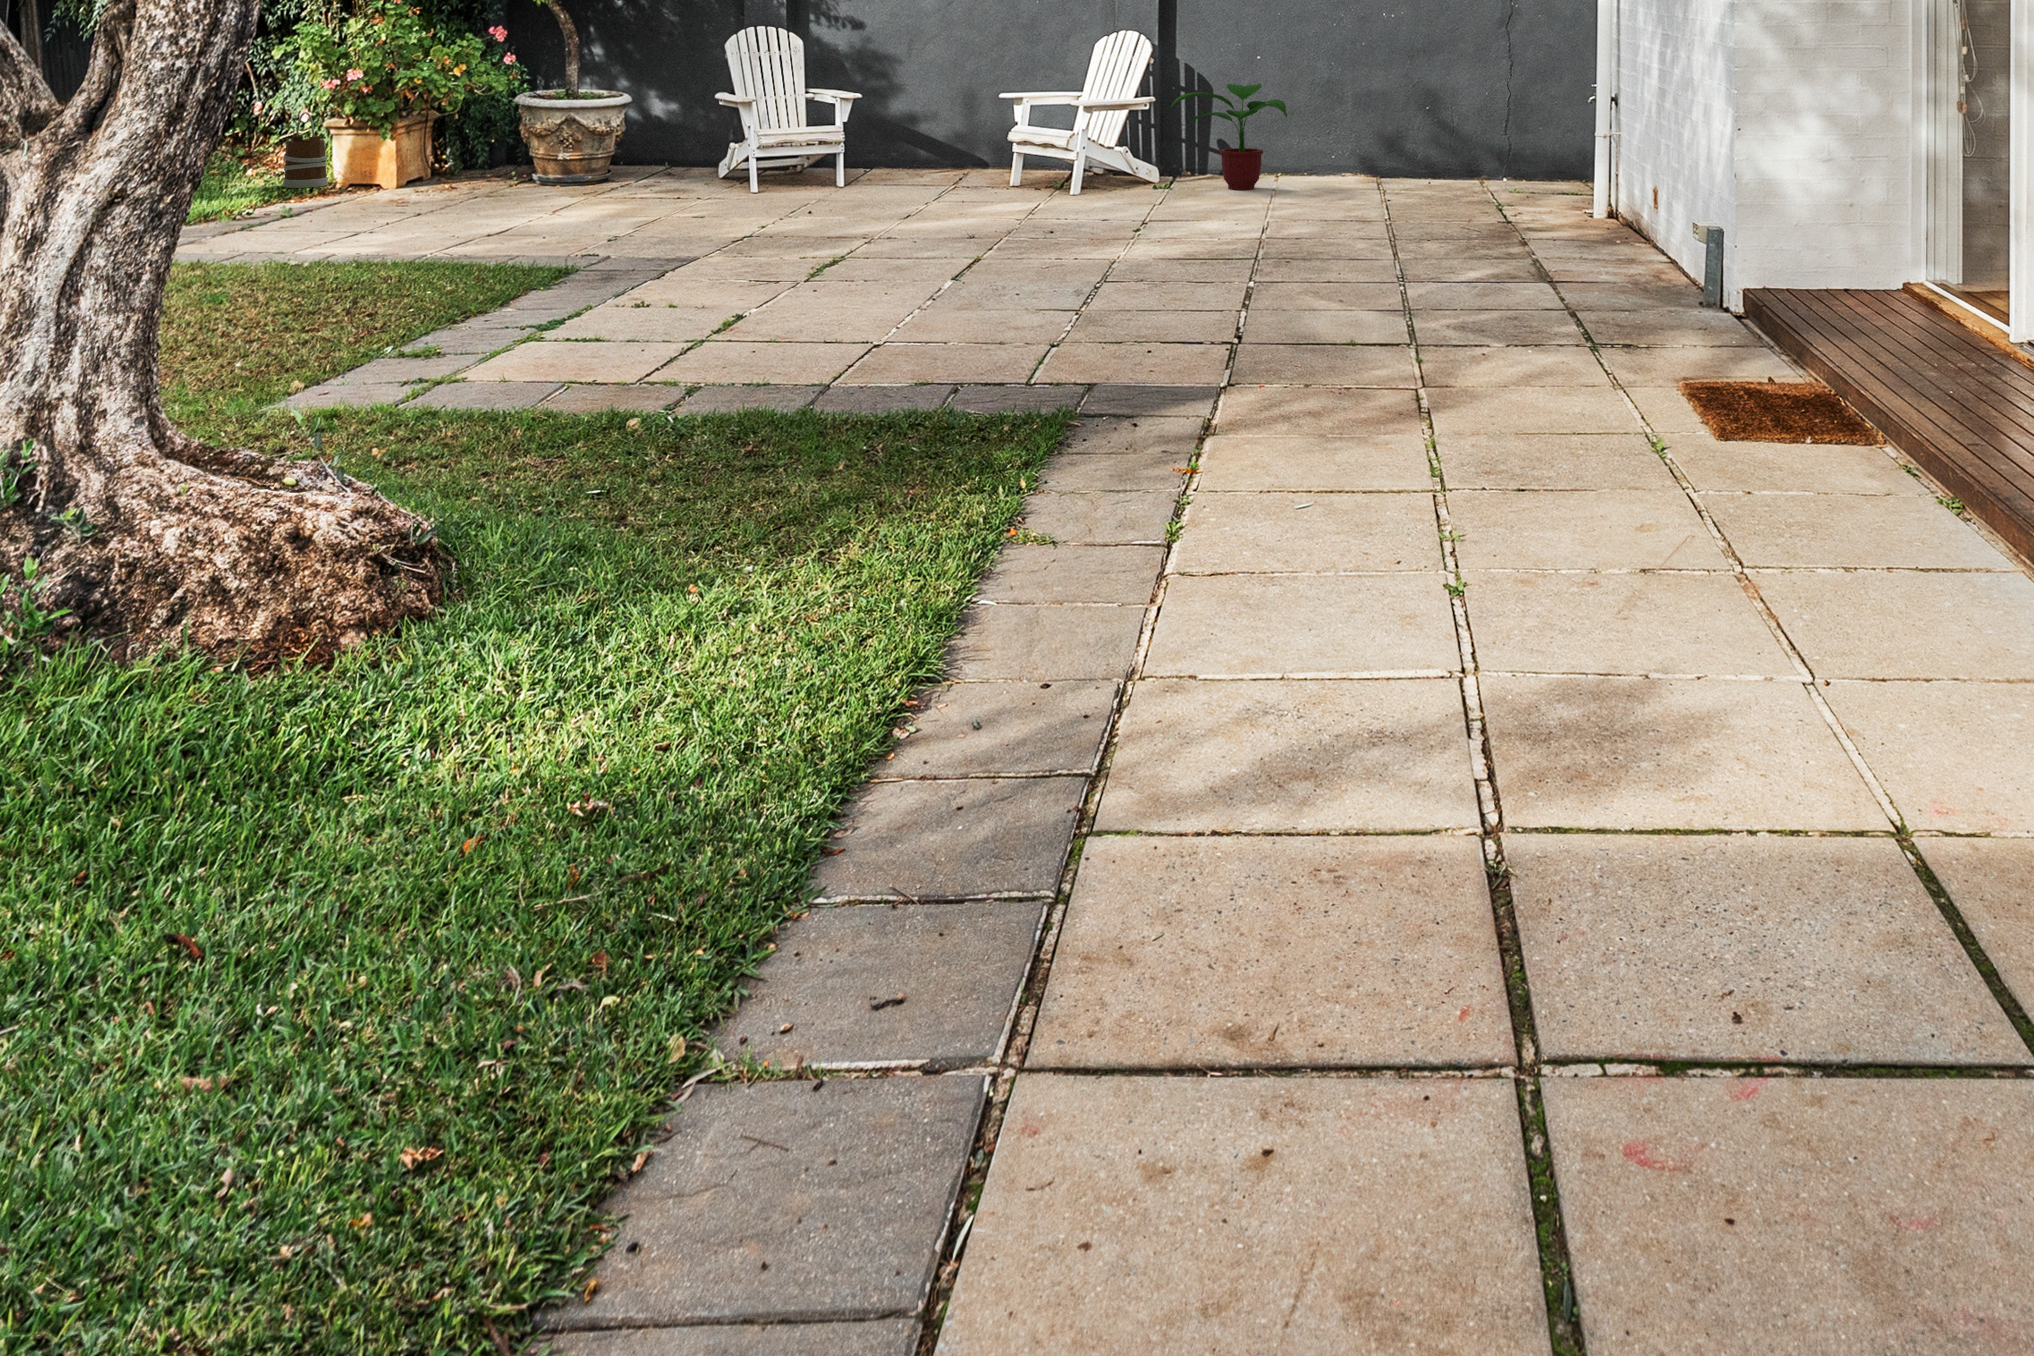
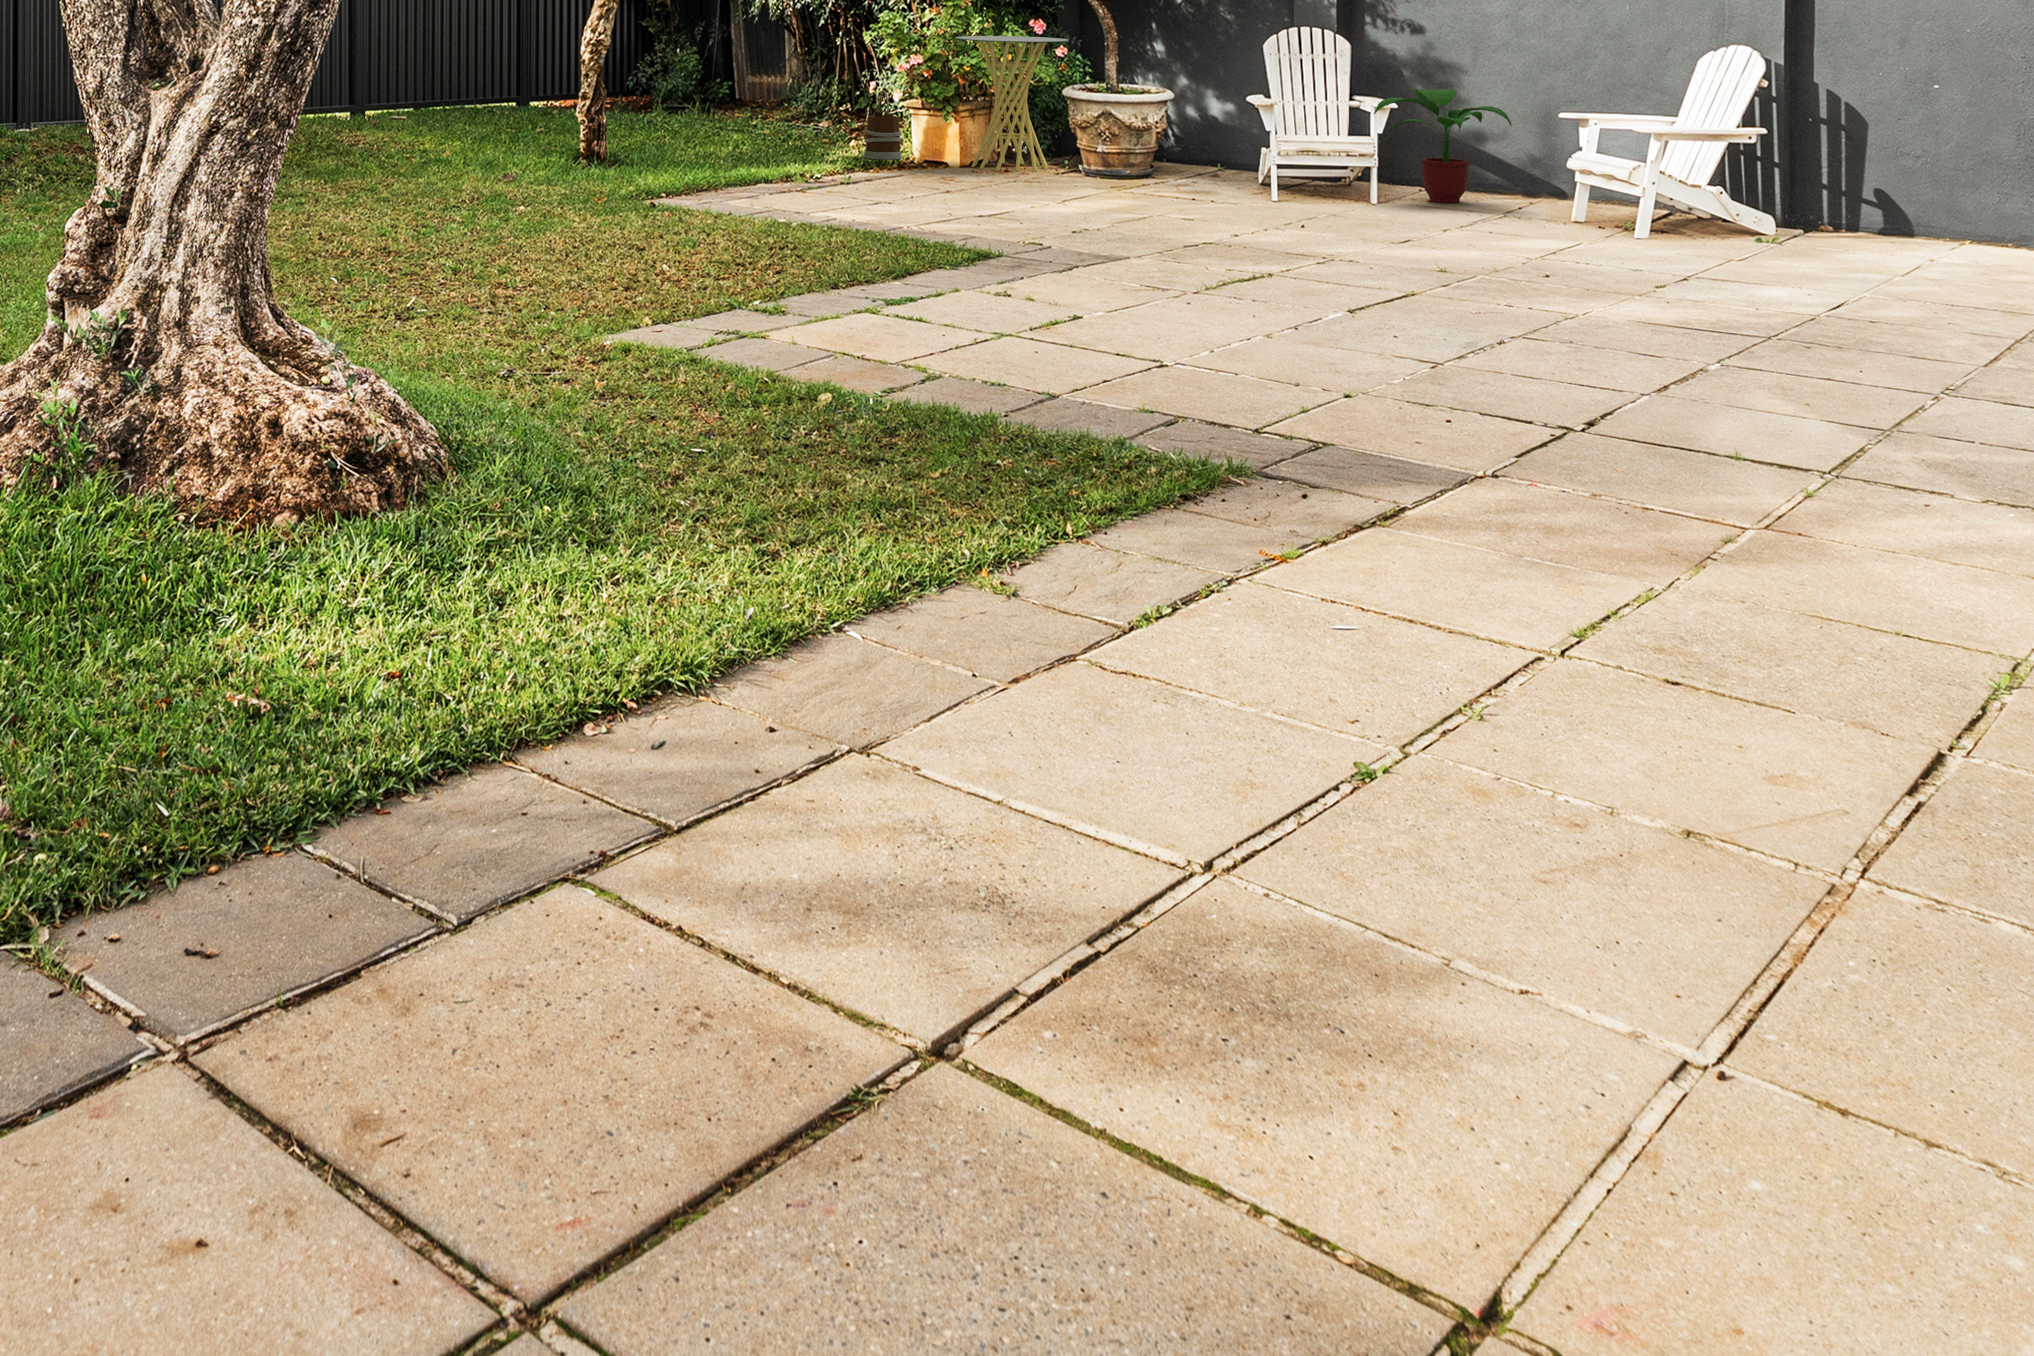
side table: none [396,47,522,188] -> present [956,36,1069,172]
potted plant: present [1170,84,1287,190] -> present [1374,89,1511,203]

